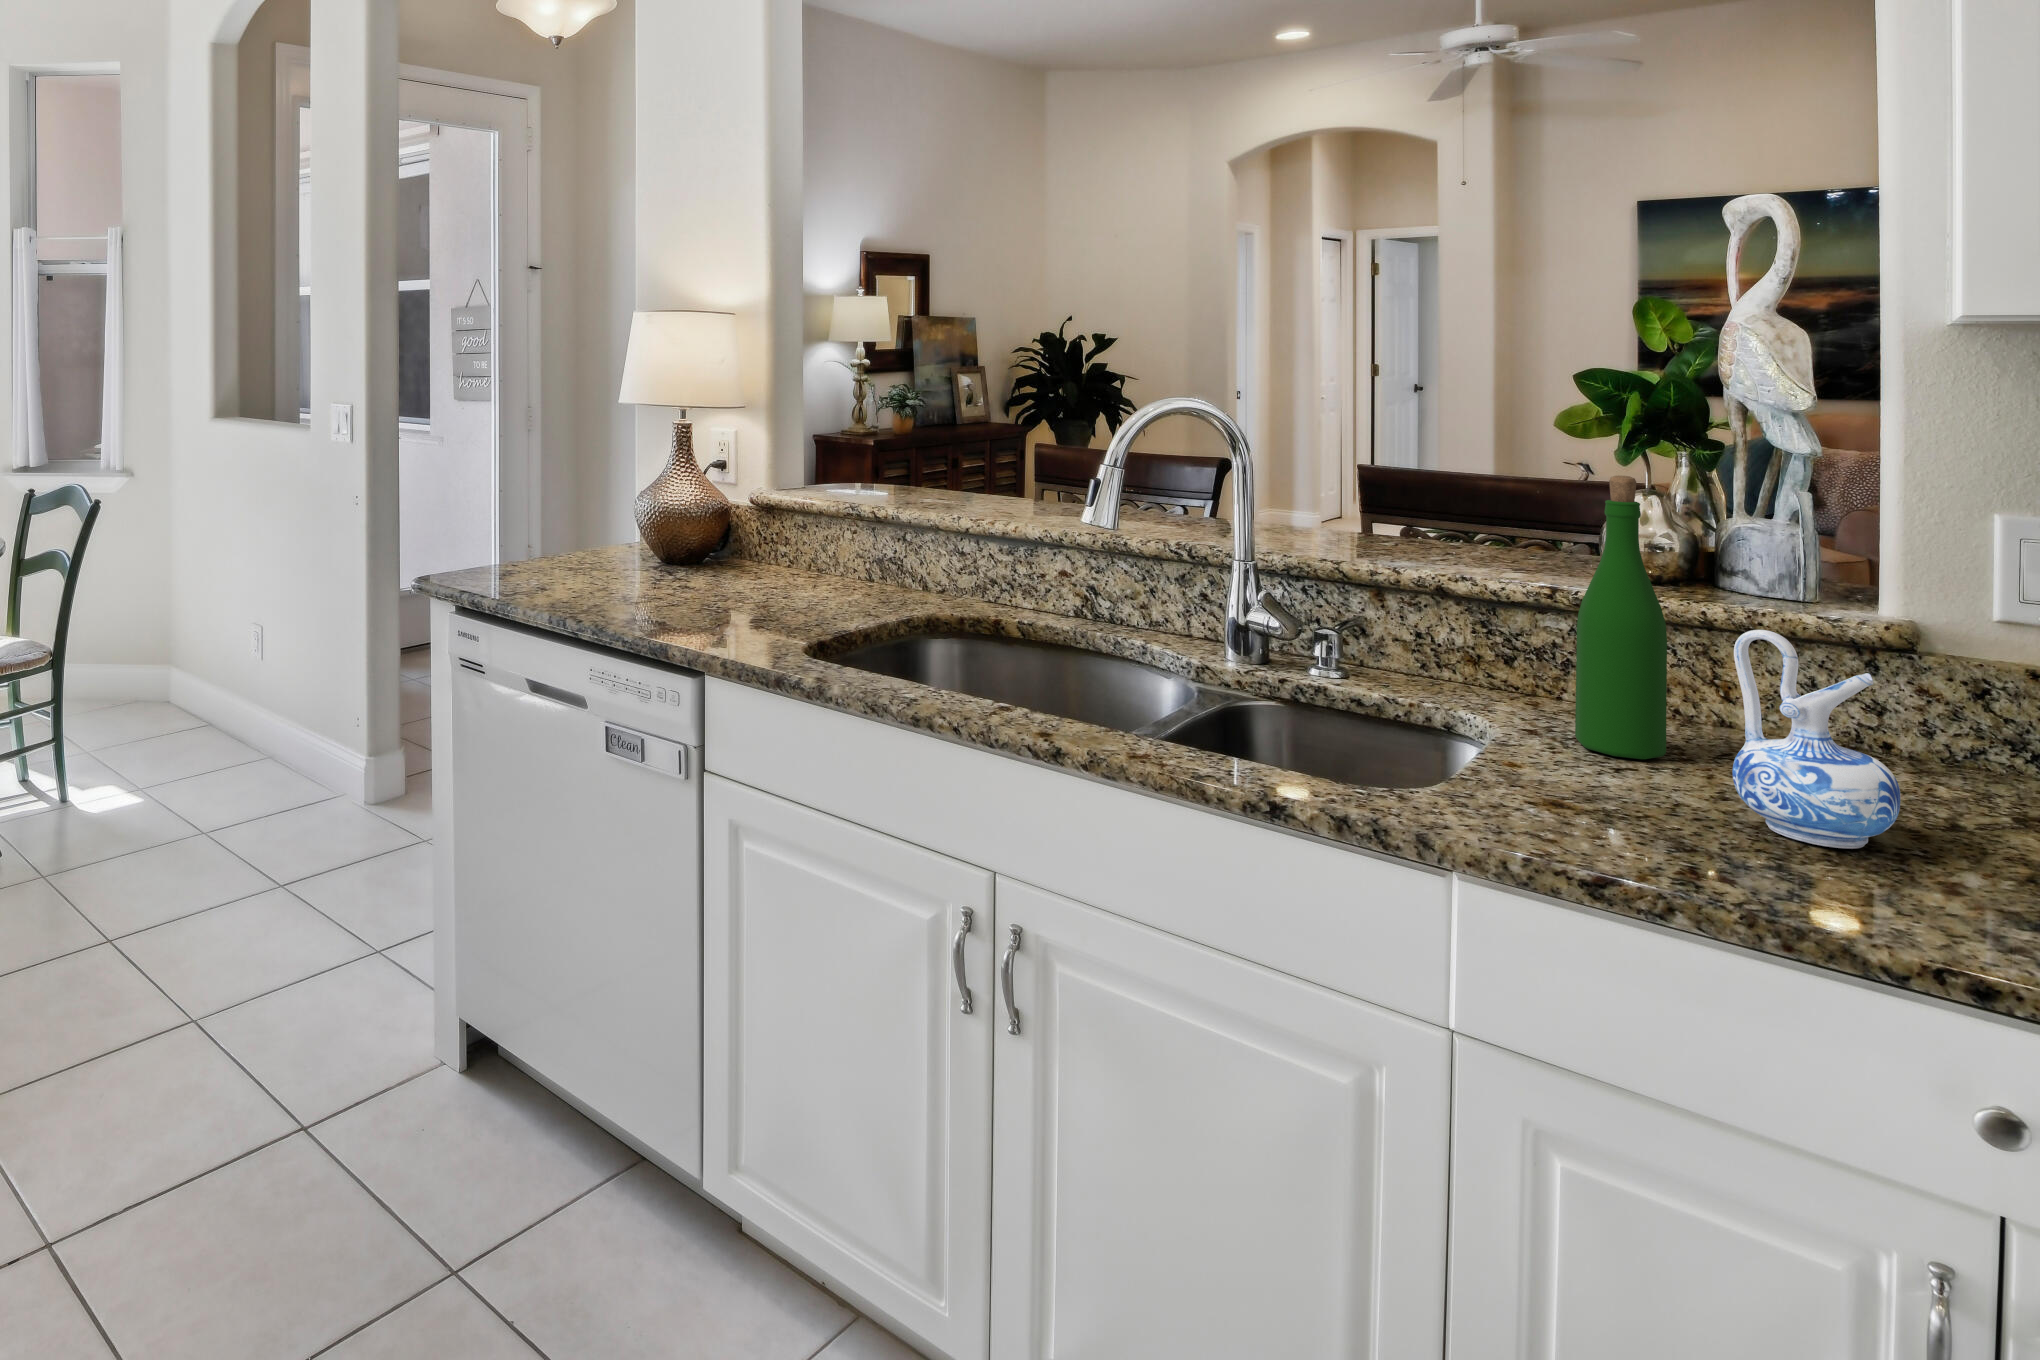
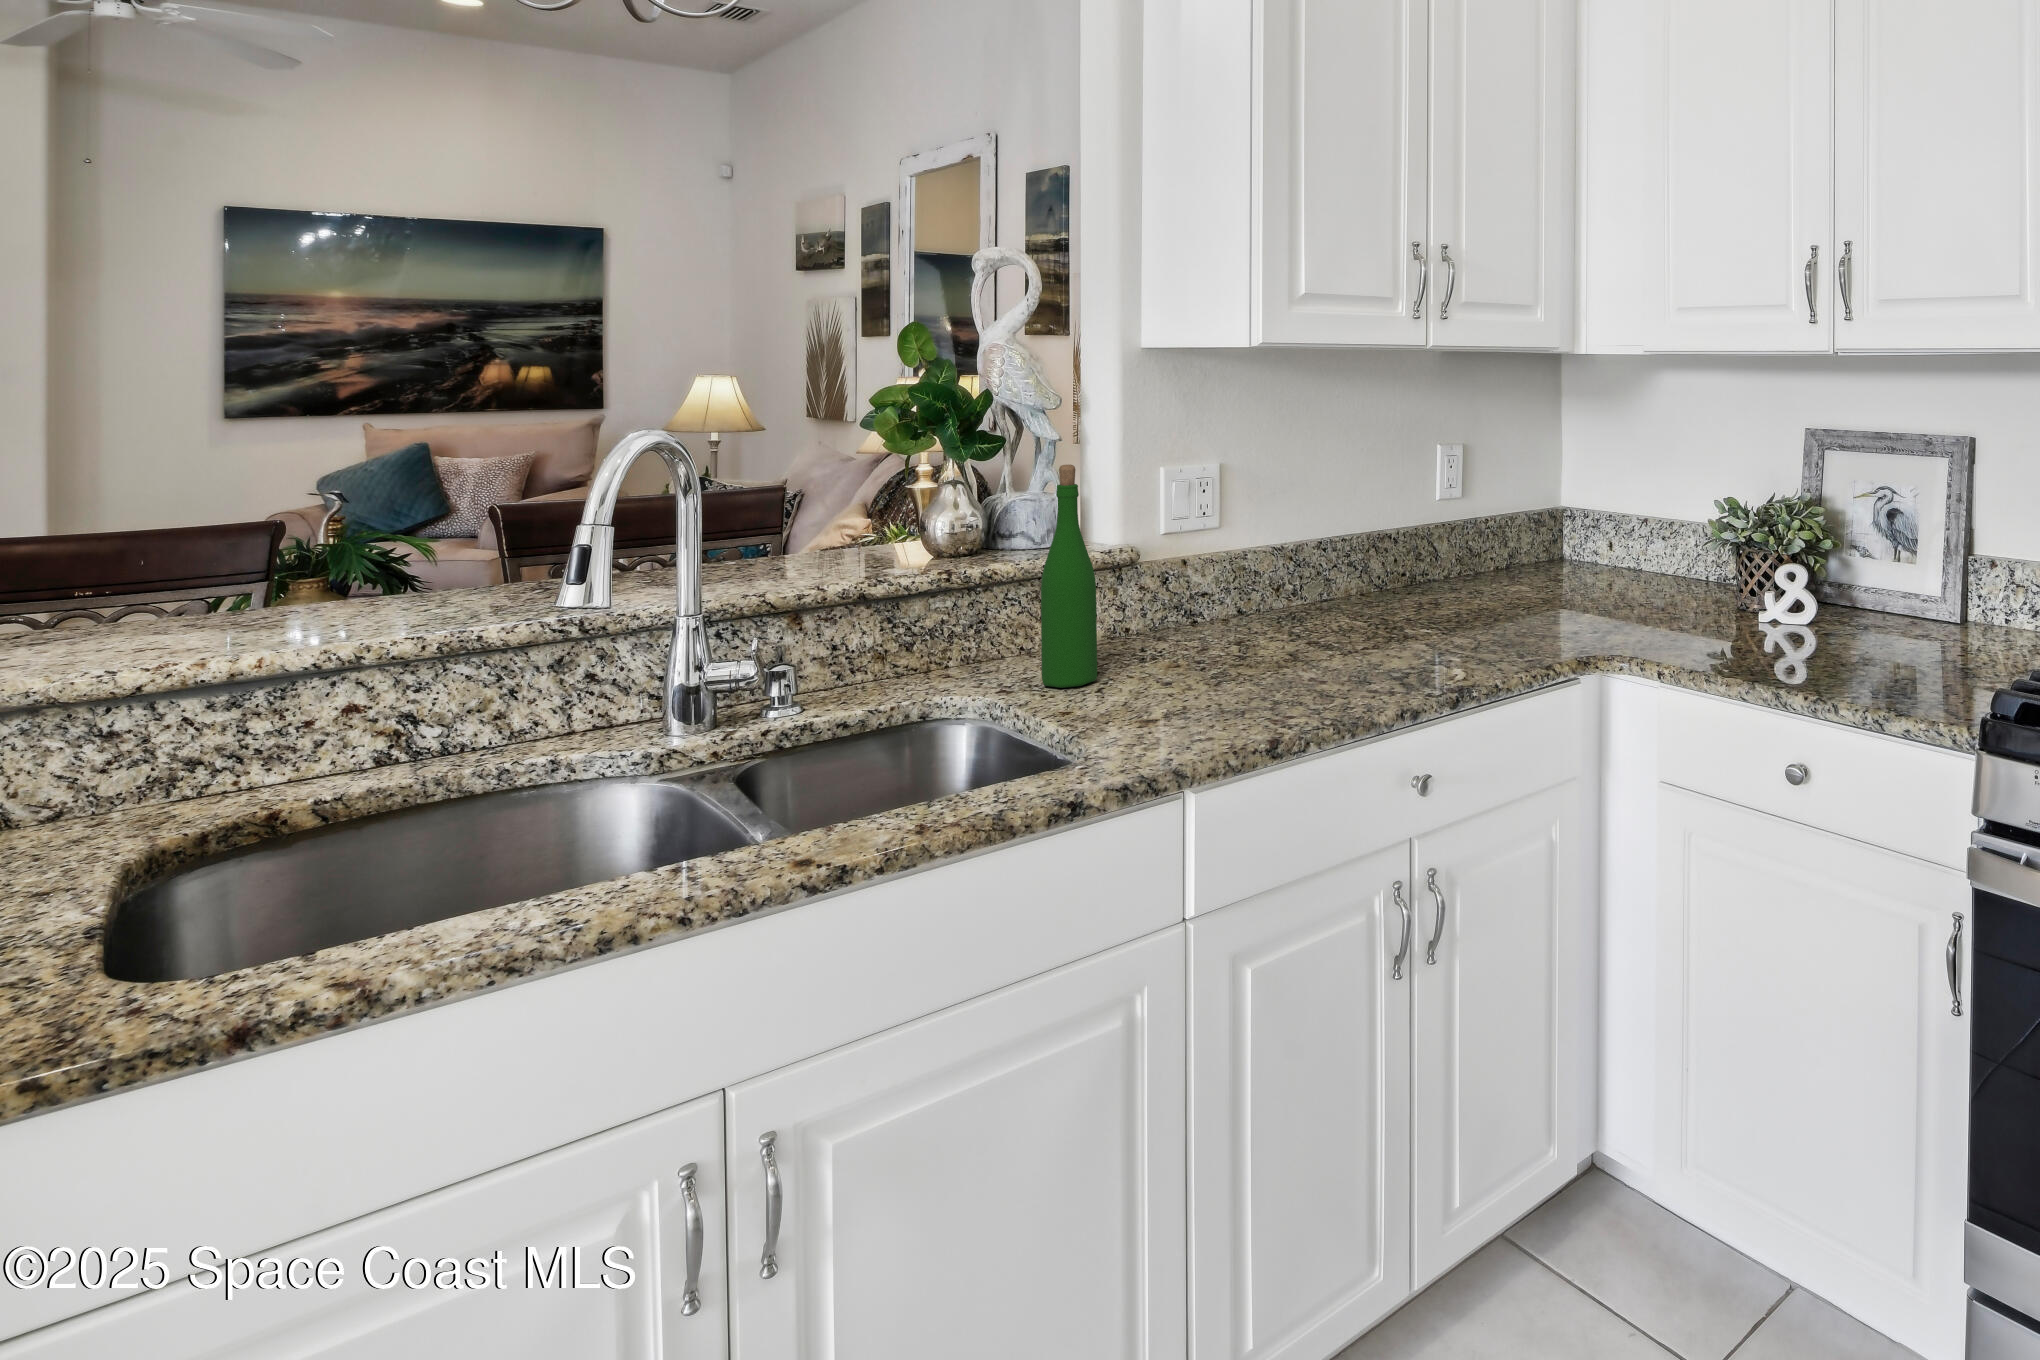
ceramic pitcher: present [1732,630,1900,849] -> none [1203,555,1283,689]

